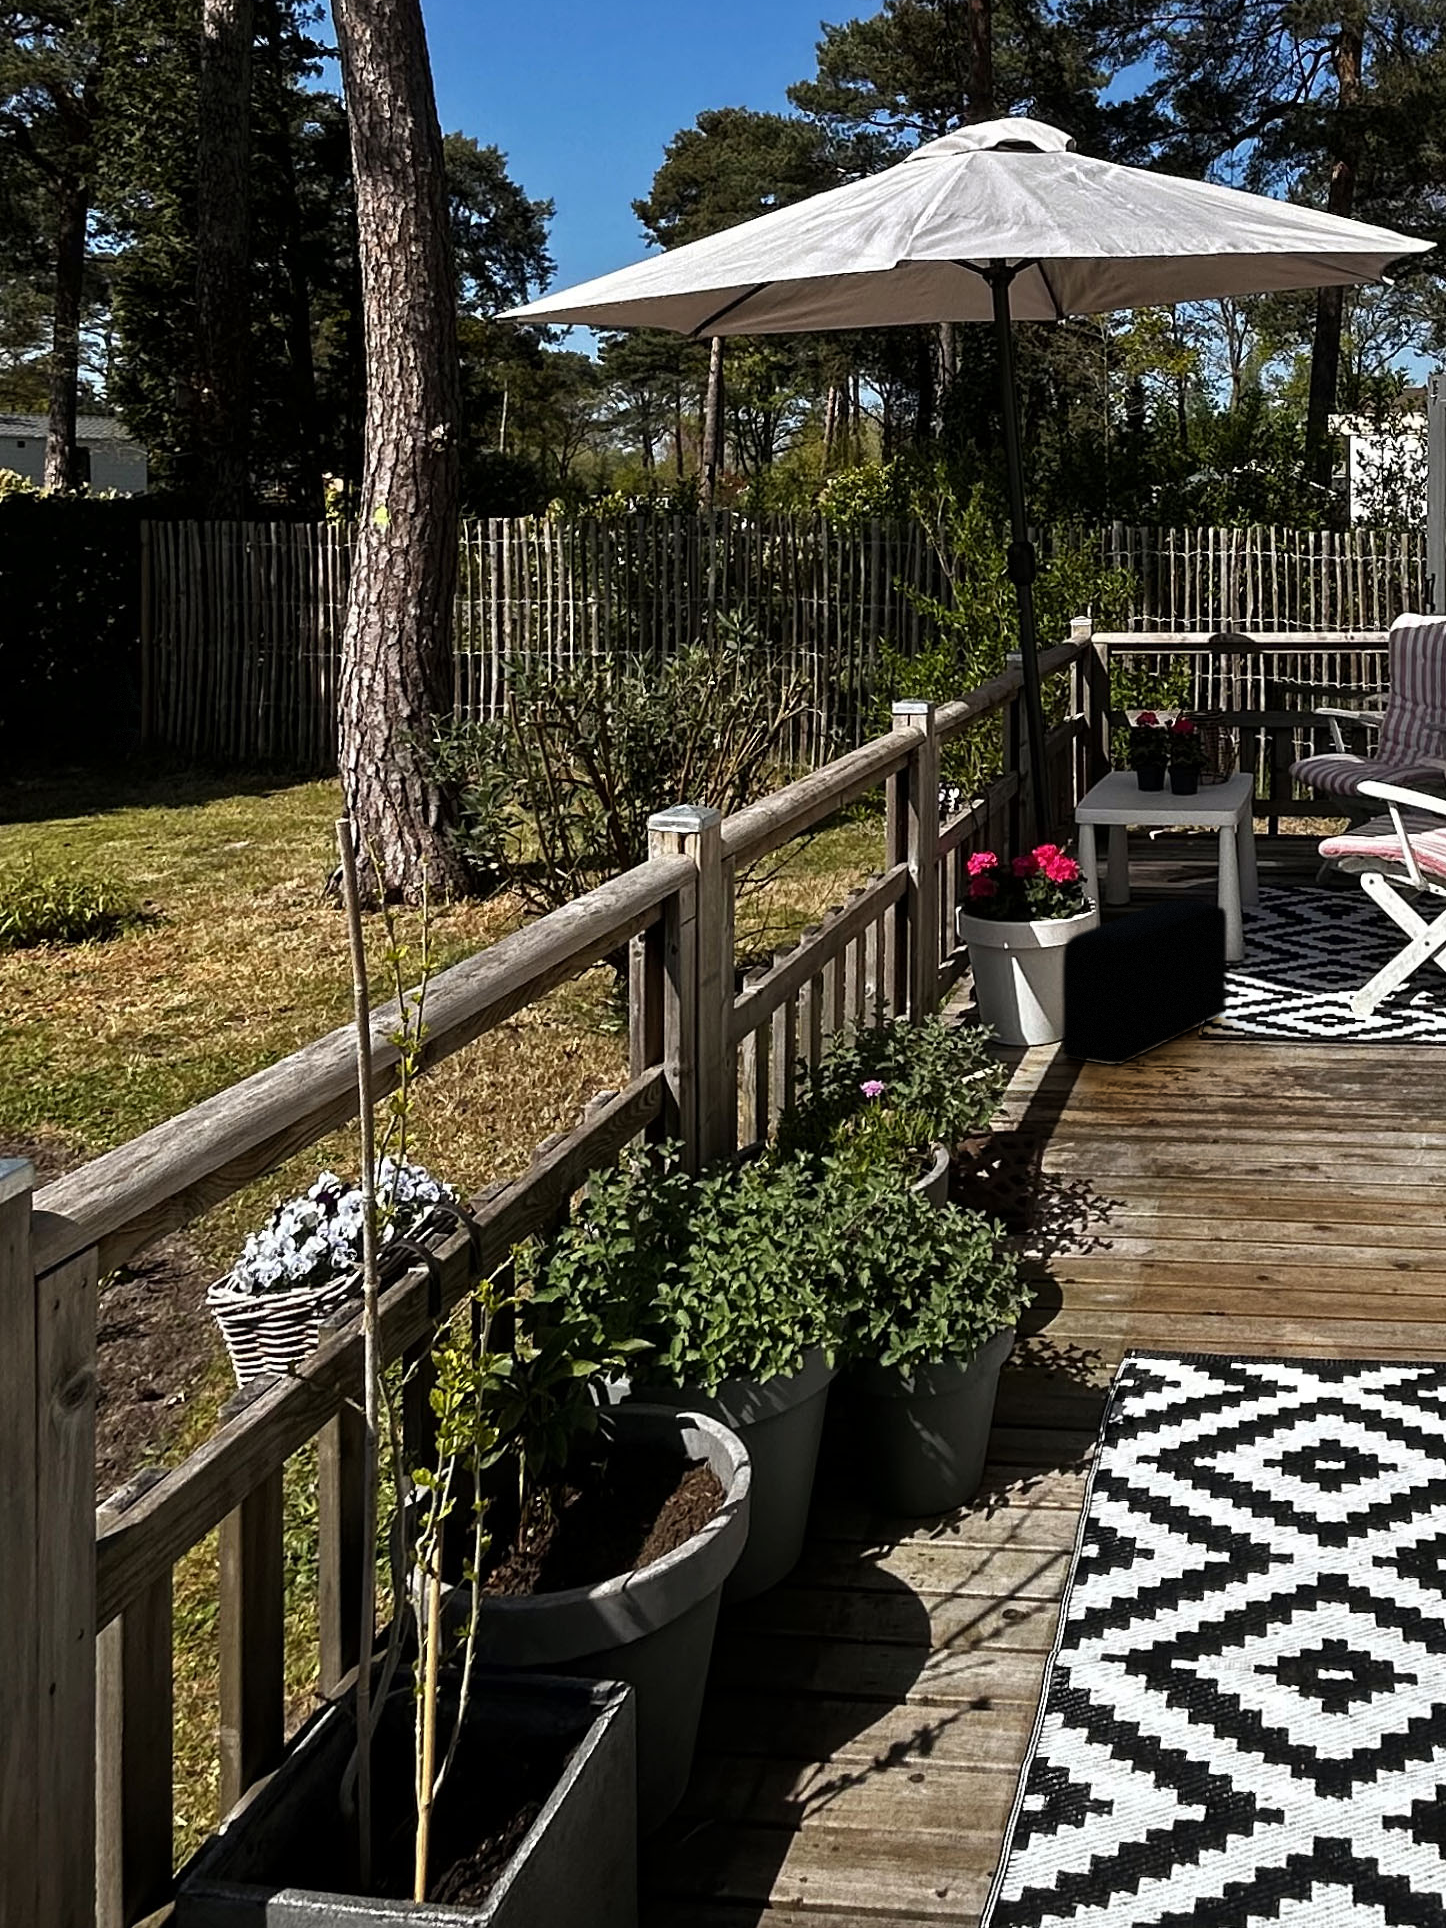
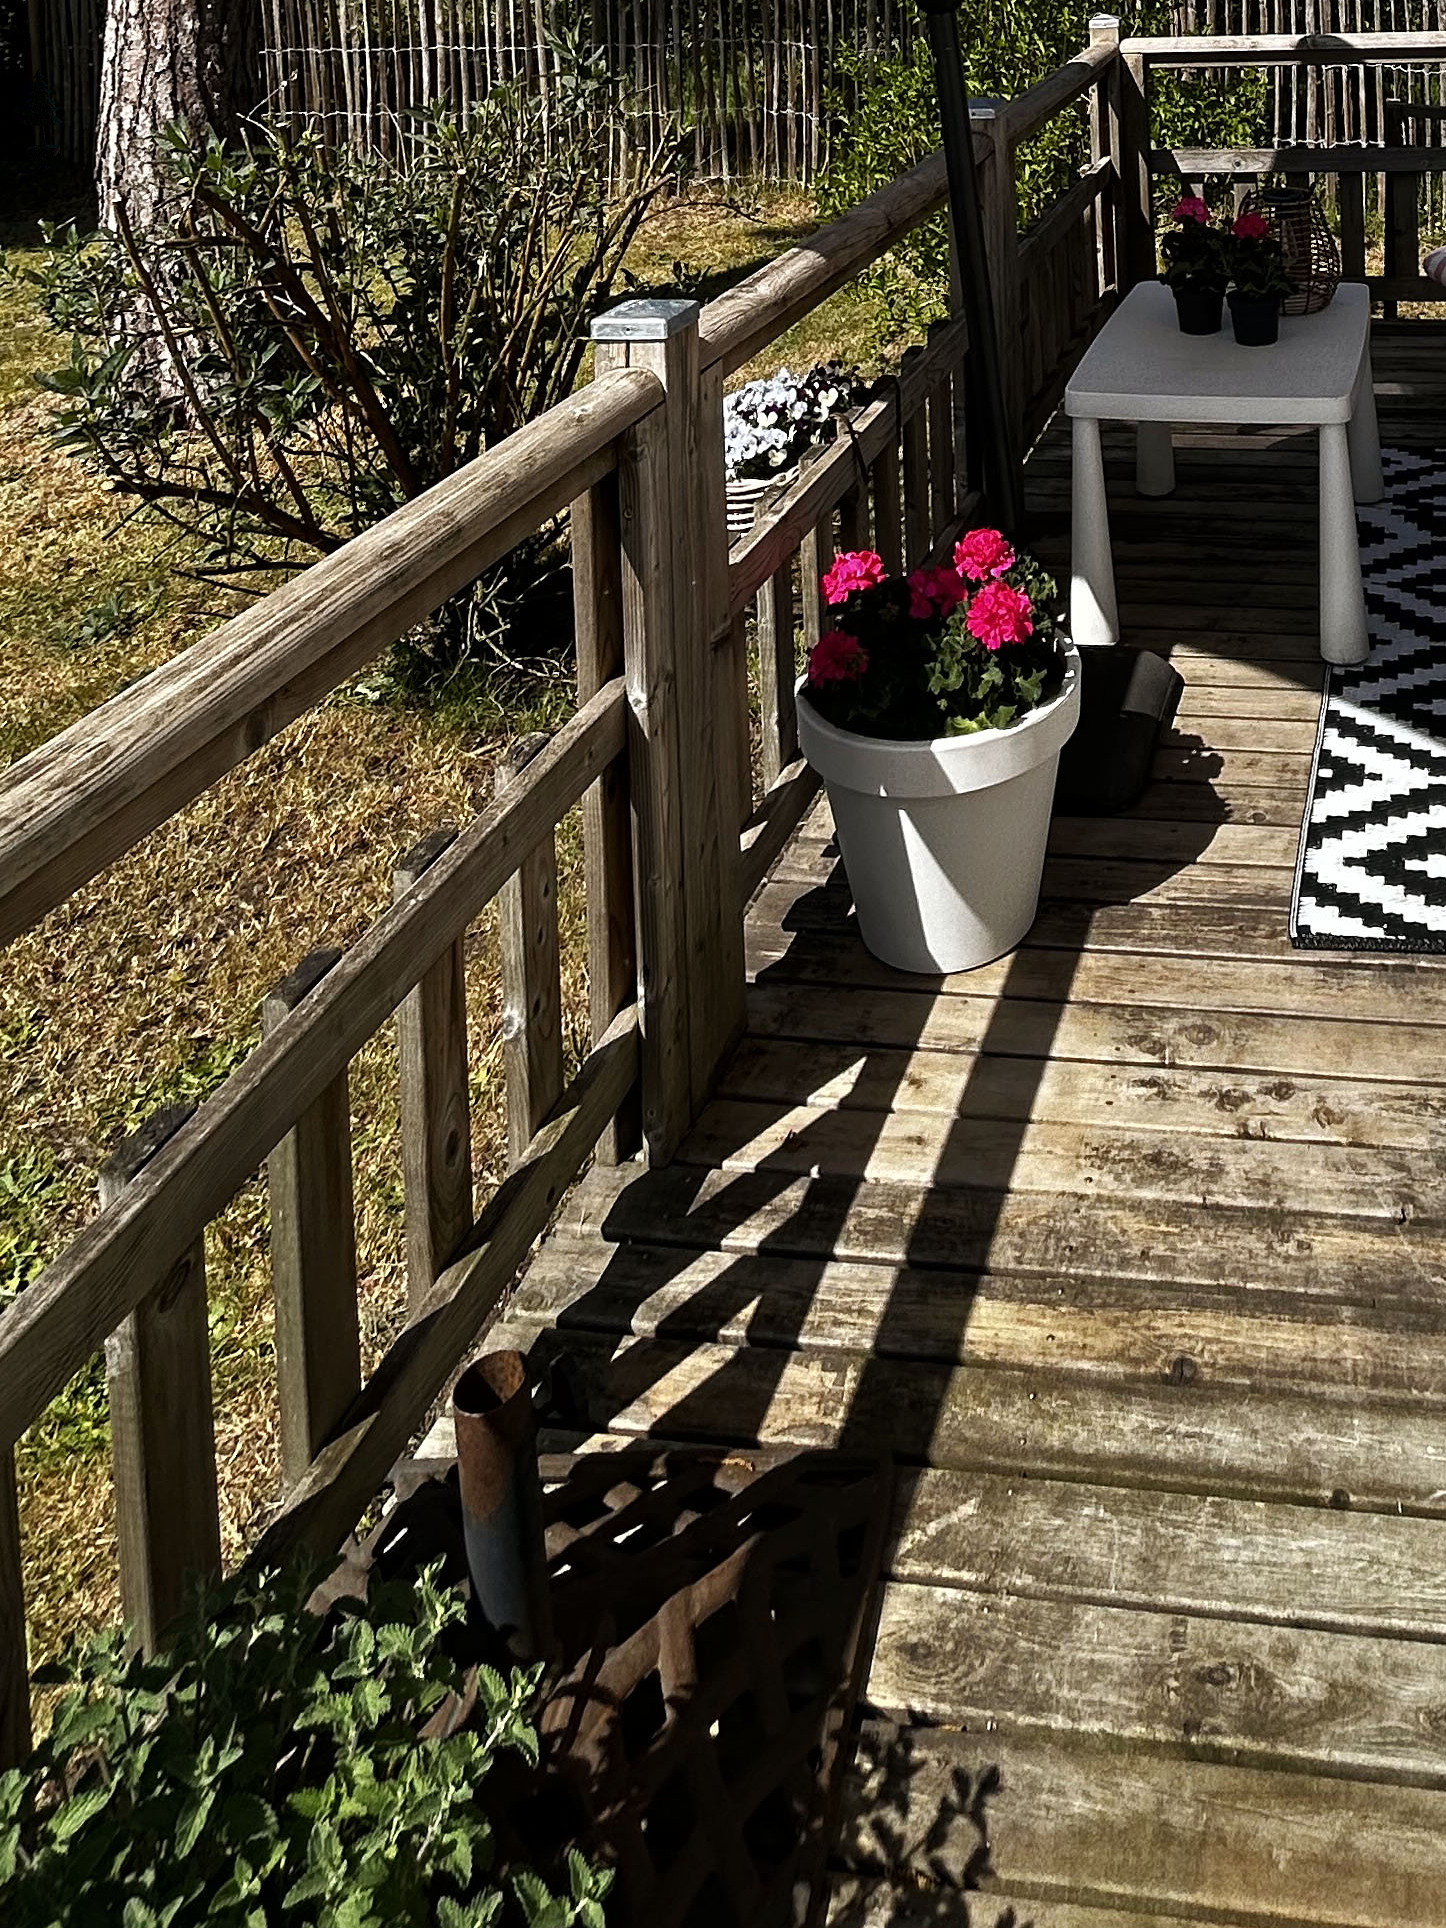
pouf: present [1062,900,1227,1064] -> none [929,679,1336,1236]

